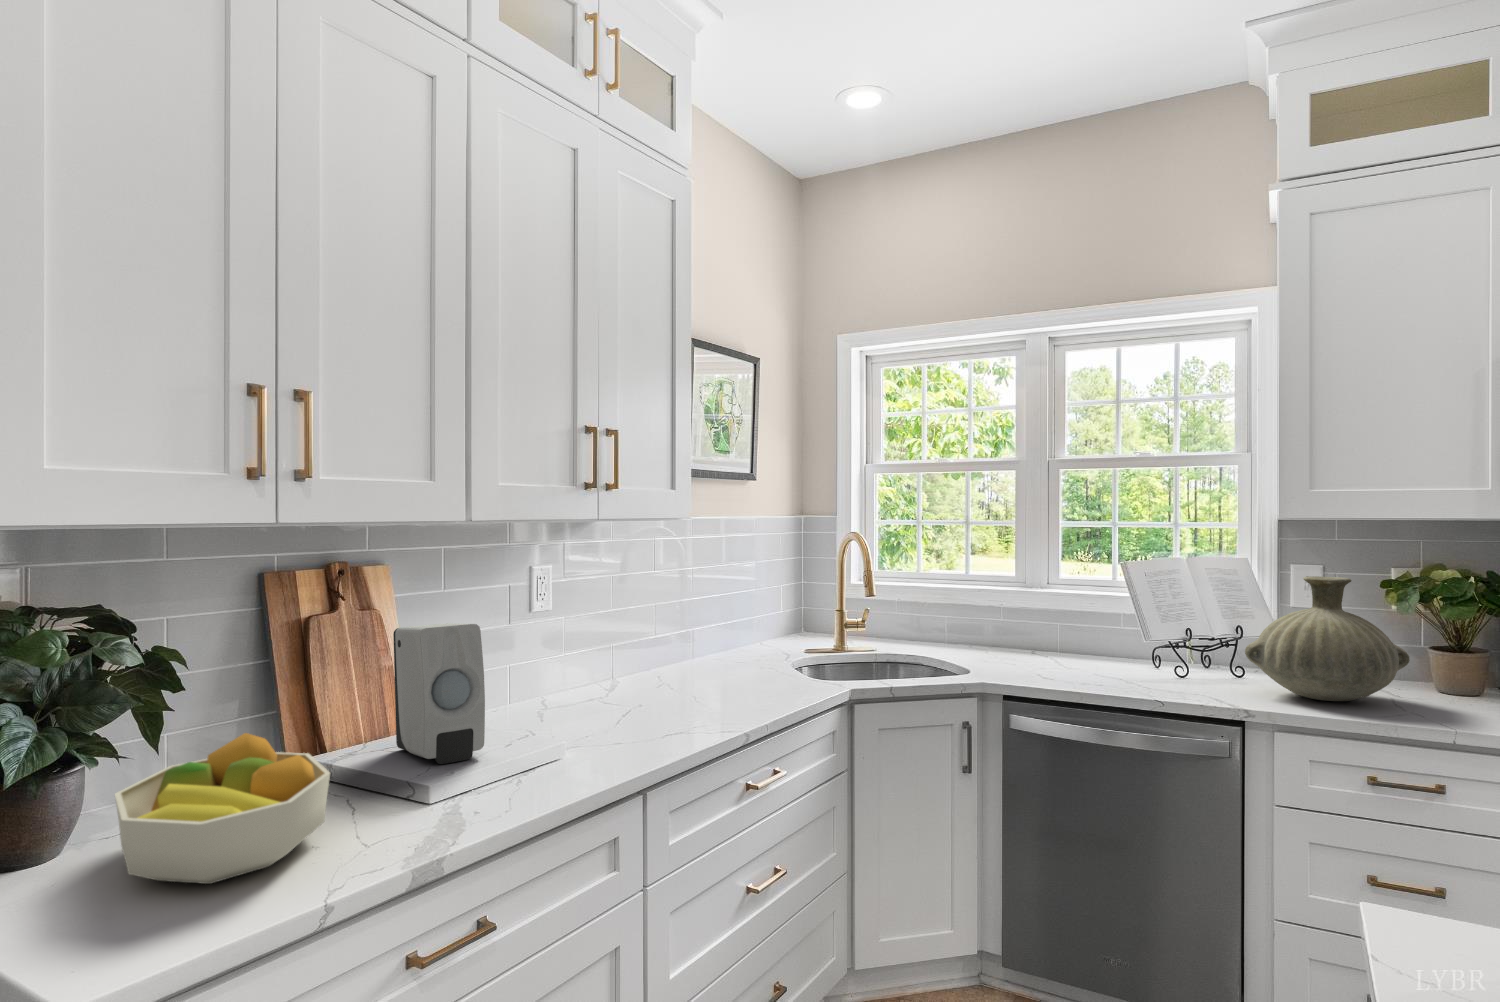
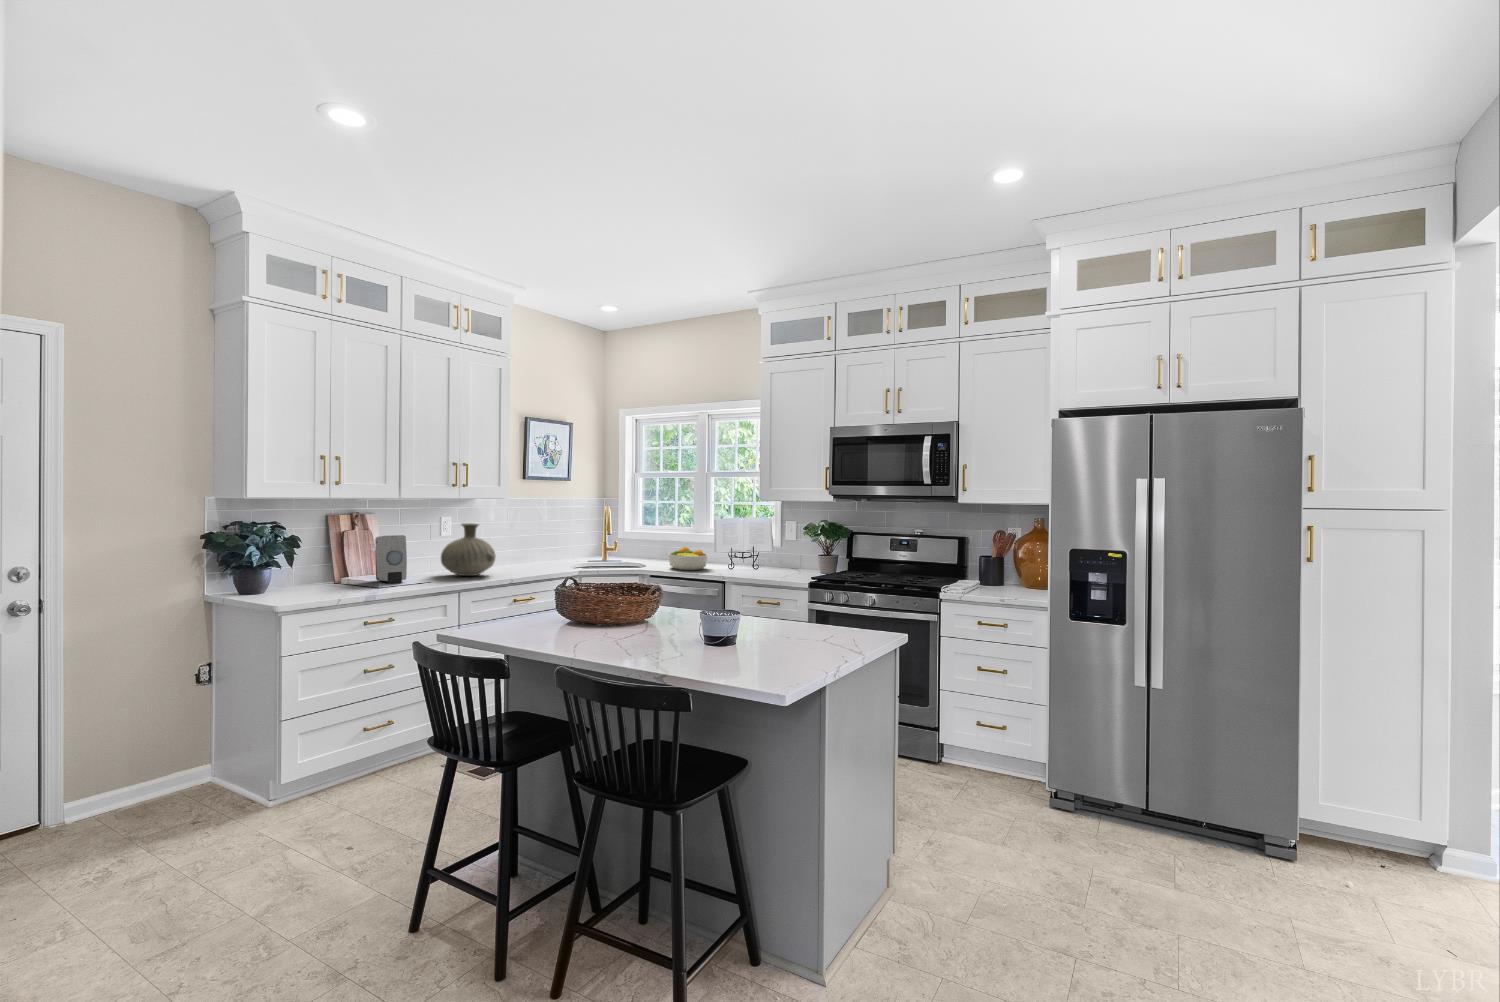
vase: present [1245,576,1410,701] -> present [441,523,495,576]
fruit bowl: present [115,733,330,884] -> present [669,546,707,570]

